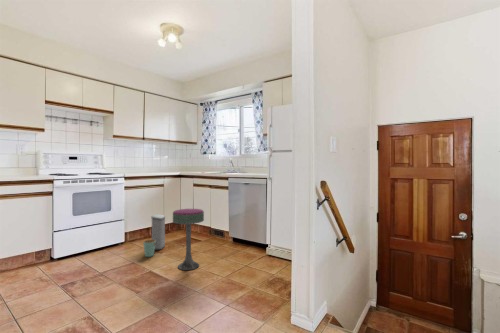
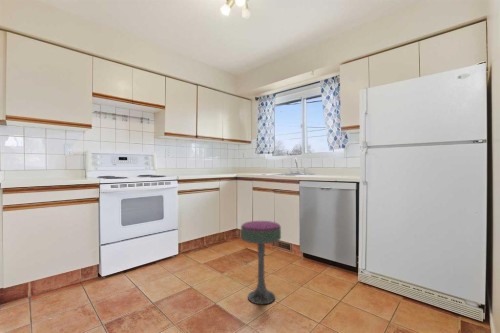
trash can: present [143,214,165,257] -> none [201,224,224,278]

